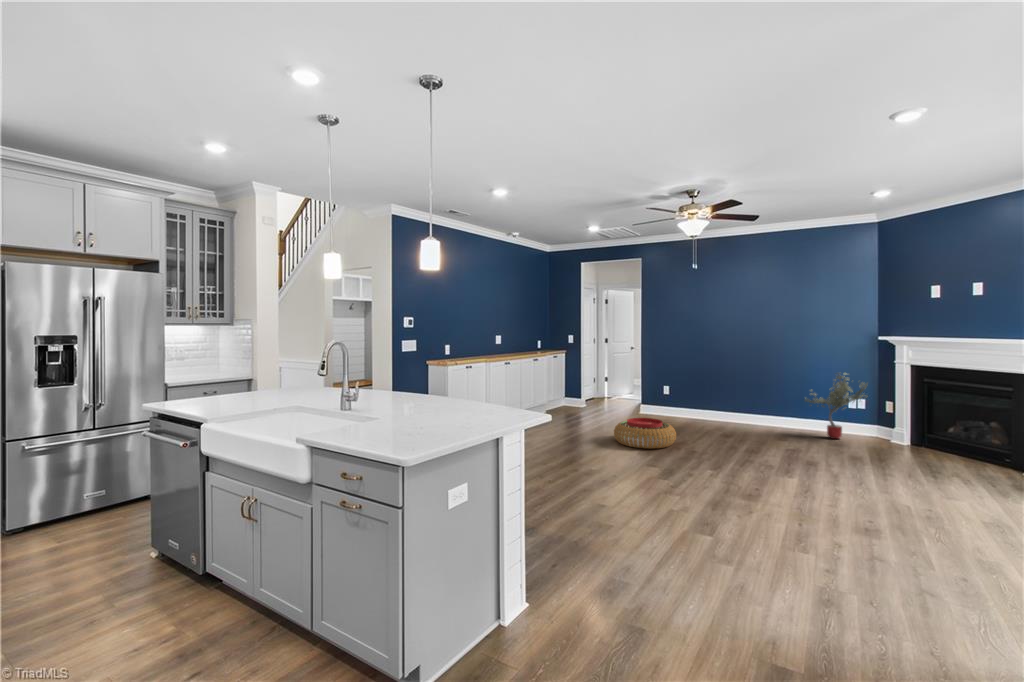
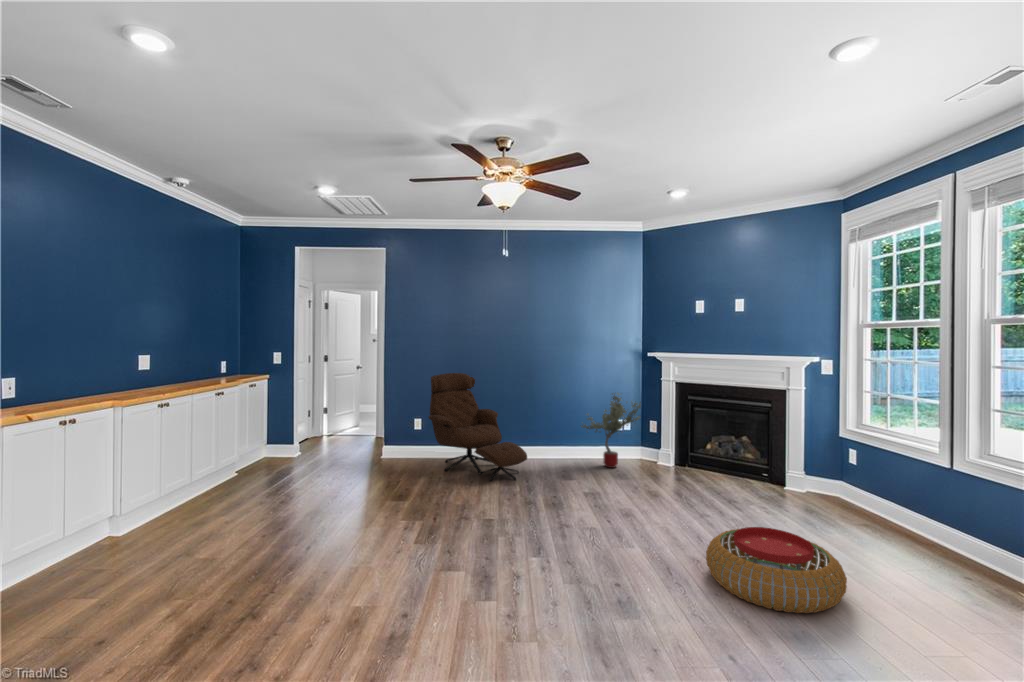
lounge chair: none [670,352,747,435] -> present [429,373,527,481]
pouf: present [614,418,676,449] -> present [706,527,847,613]

